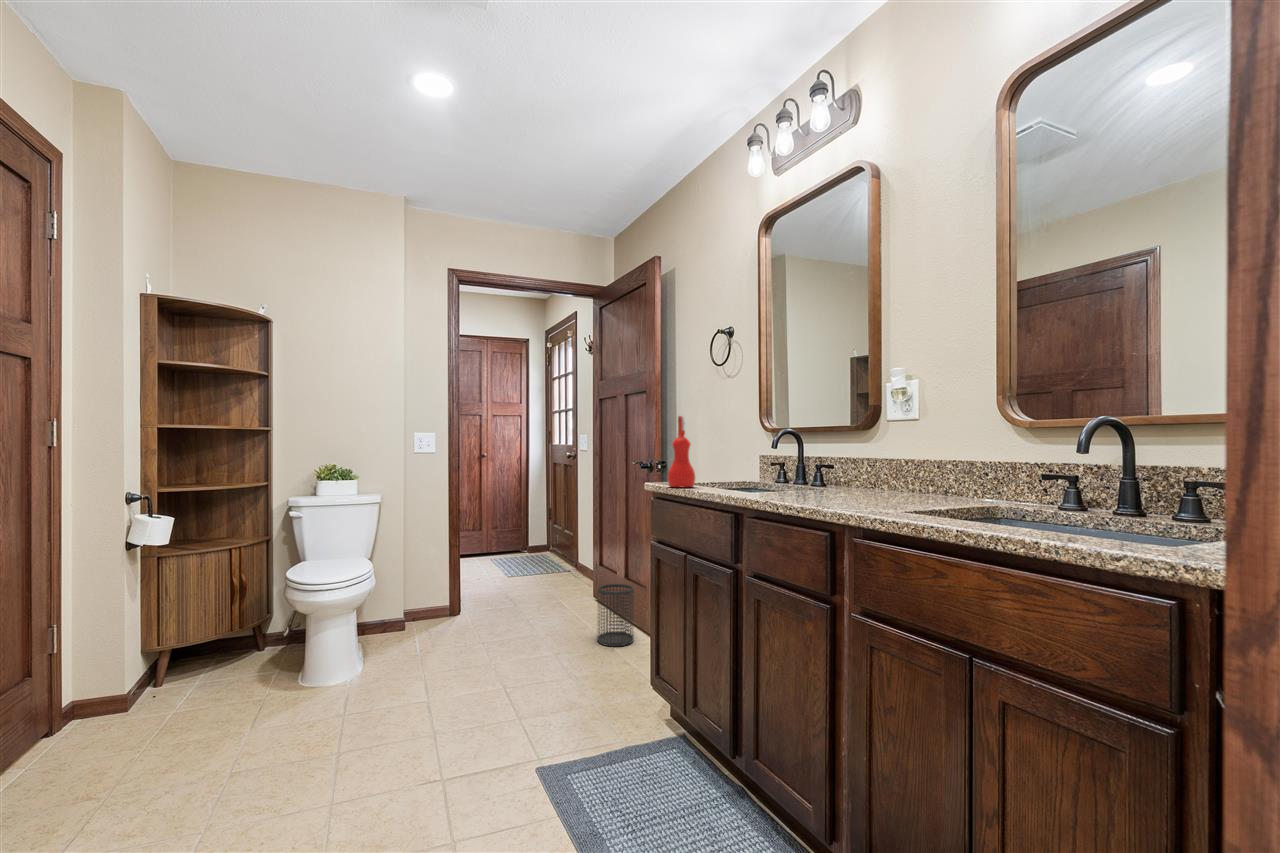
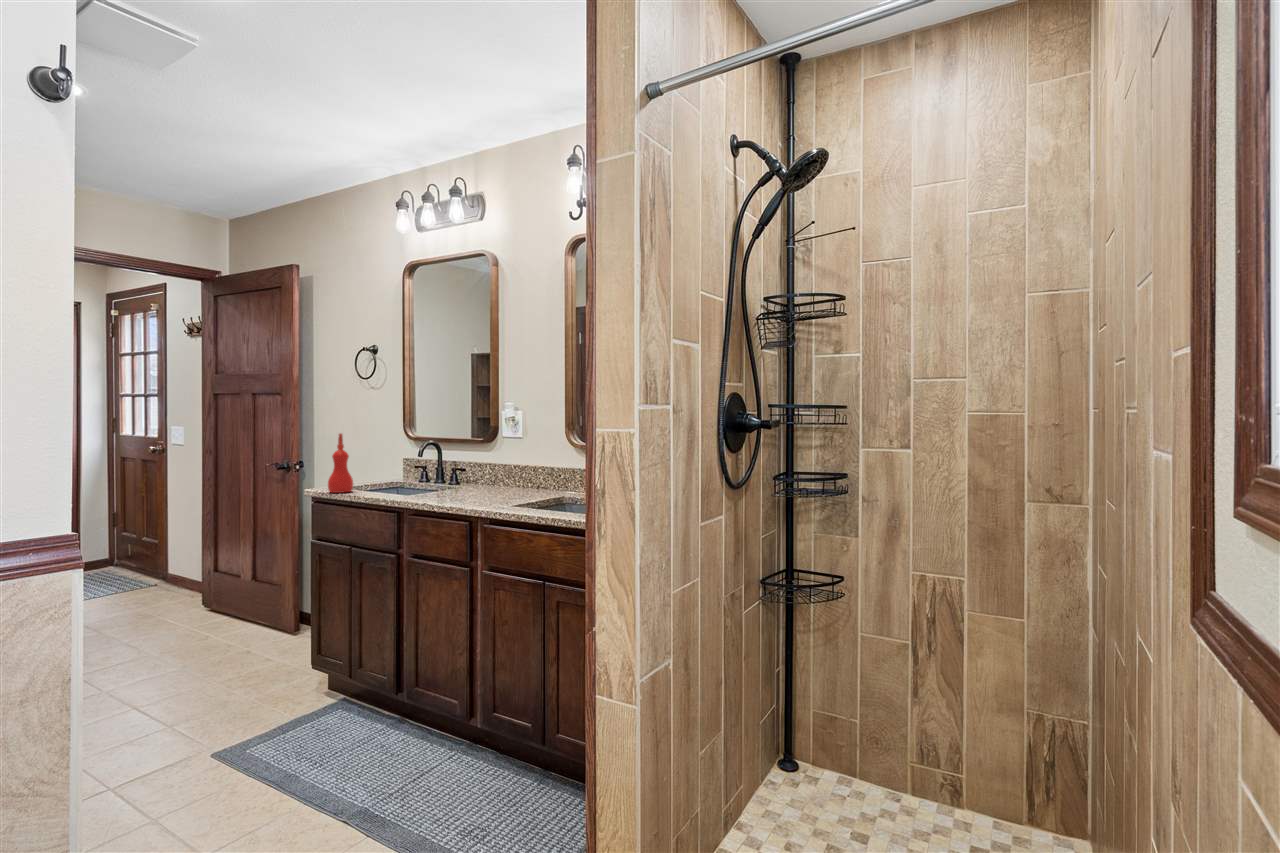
wastebasket: present [597,584,634,646] -> none [229,584,270,645]

